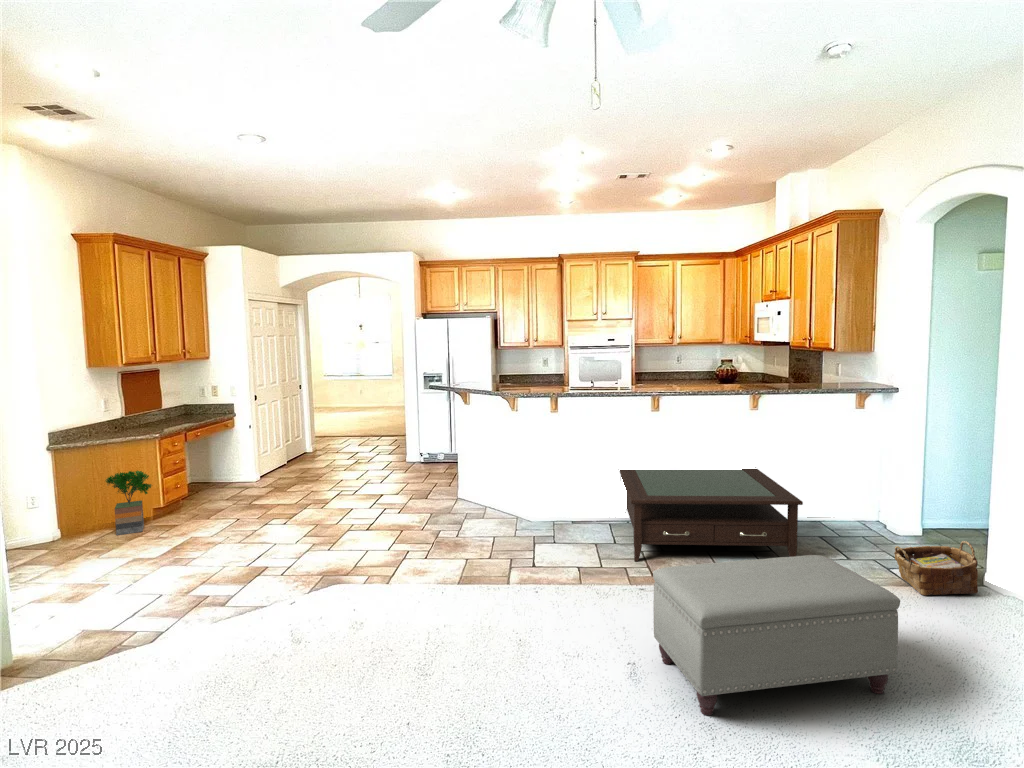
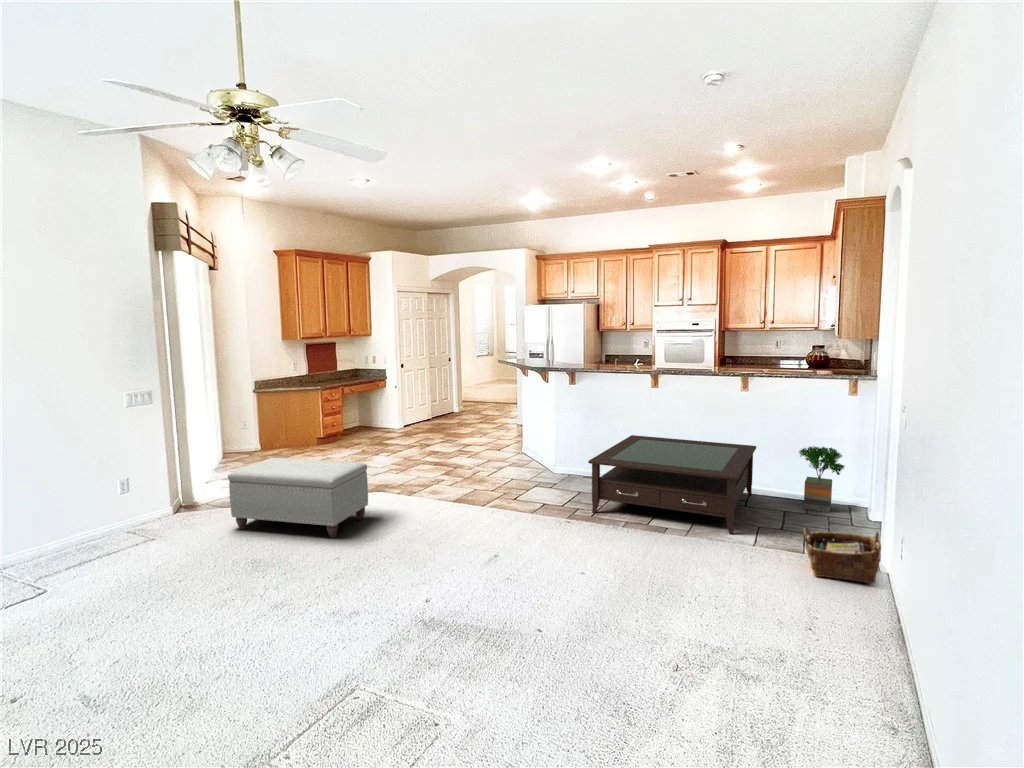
potted tree: present [105,470,151,535] -> present [799,447,845,512]
ottoman: present [653,555,900,715] -> present [228,458,368,538]

